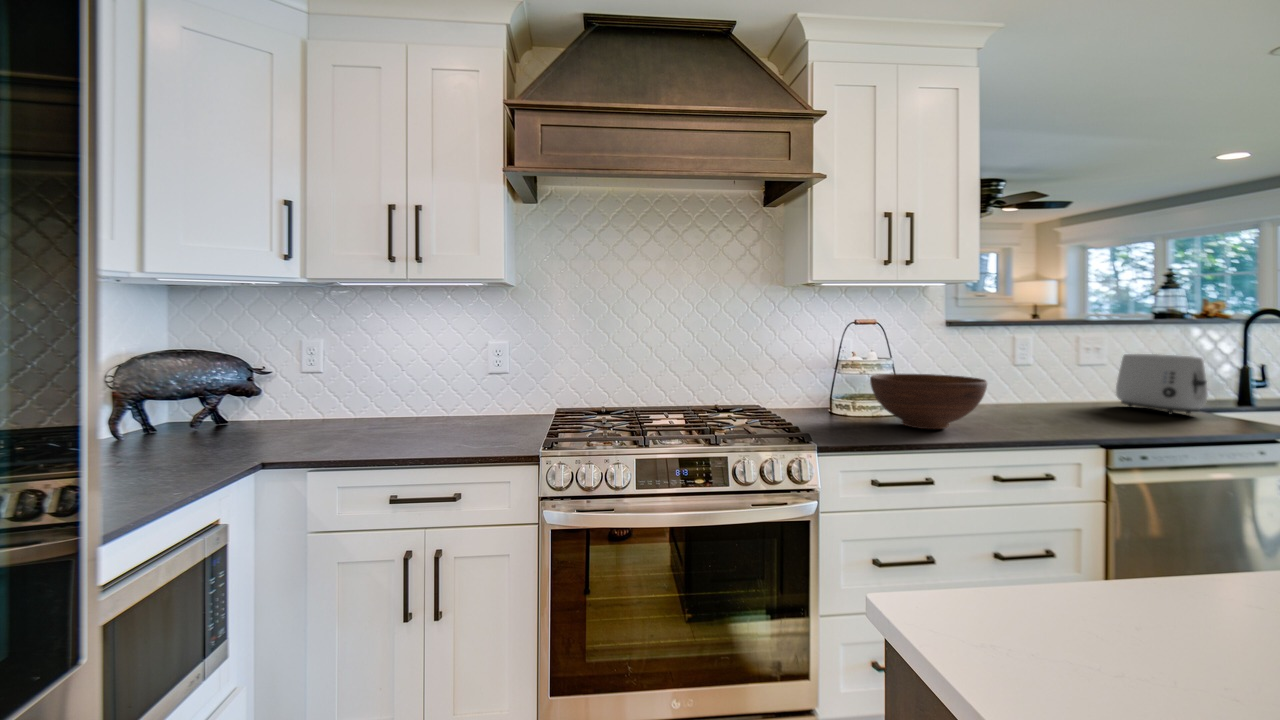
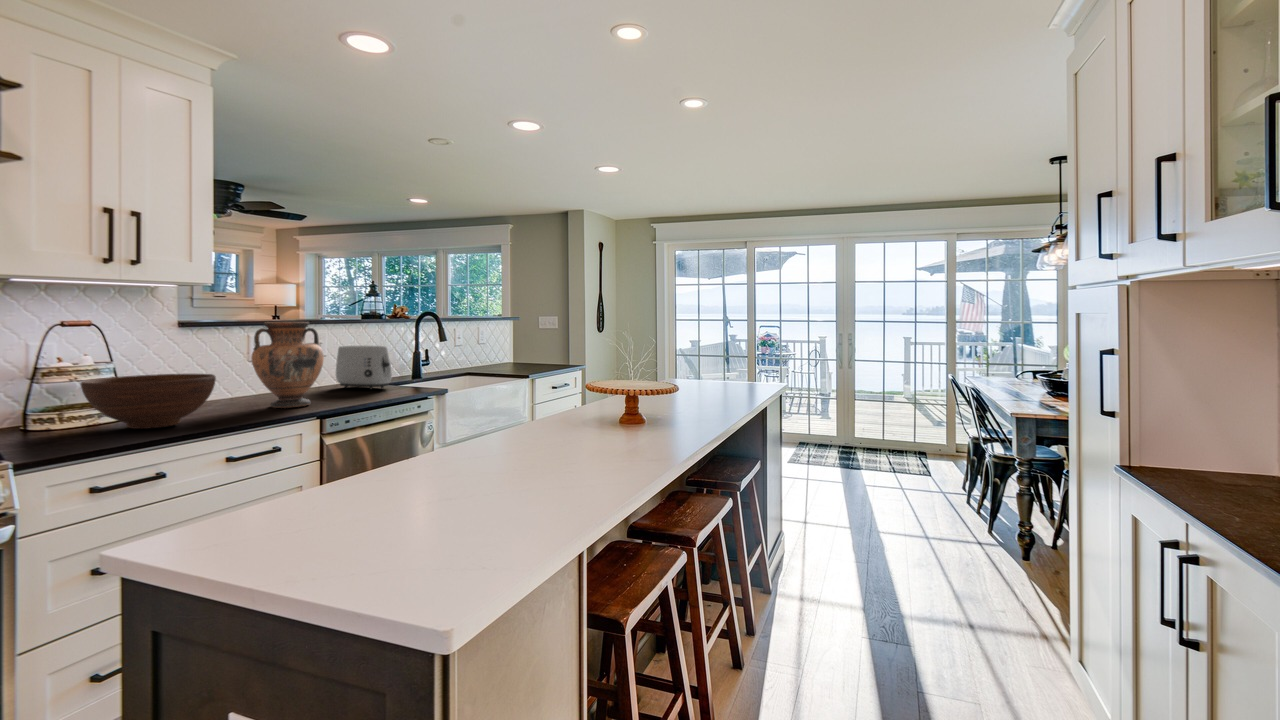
vase: none [1022,323,1114,426] -> present [251,322,324,408]

